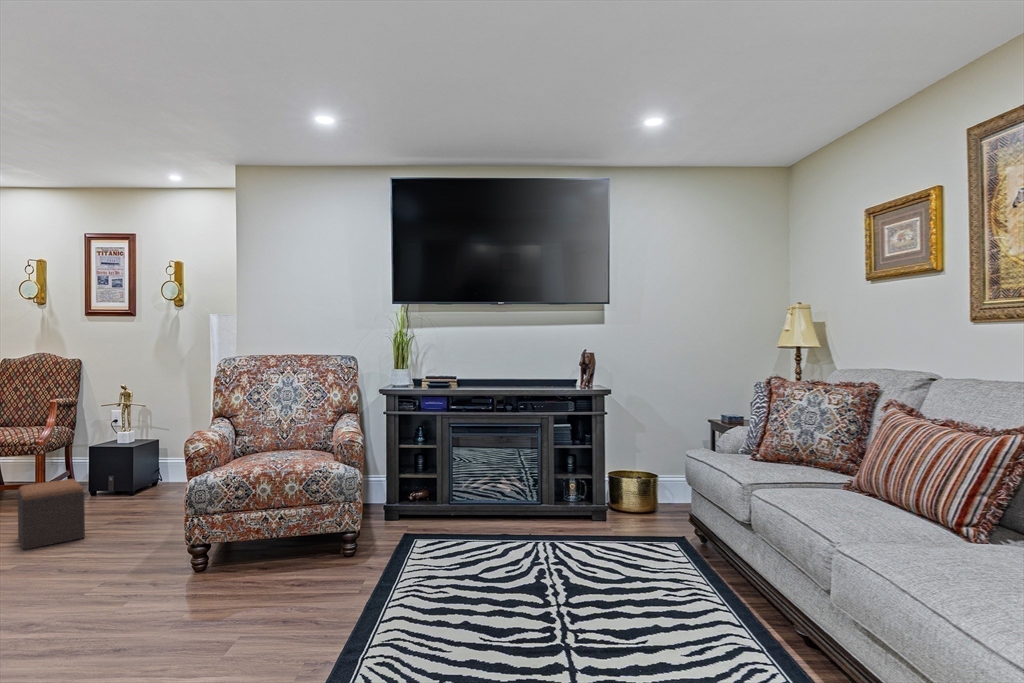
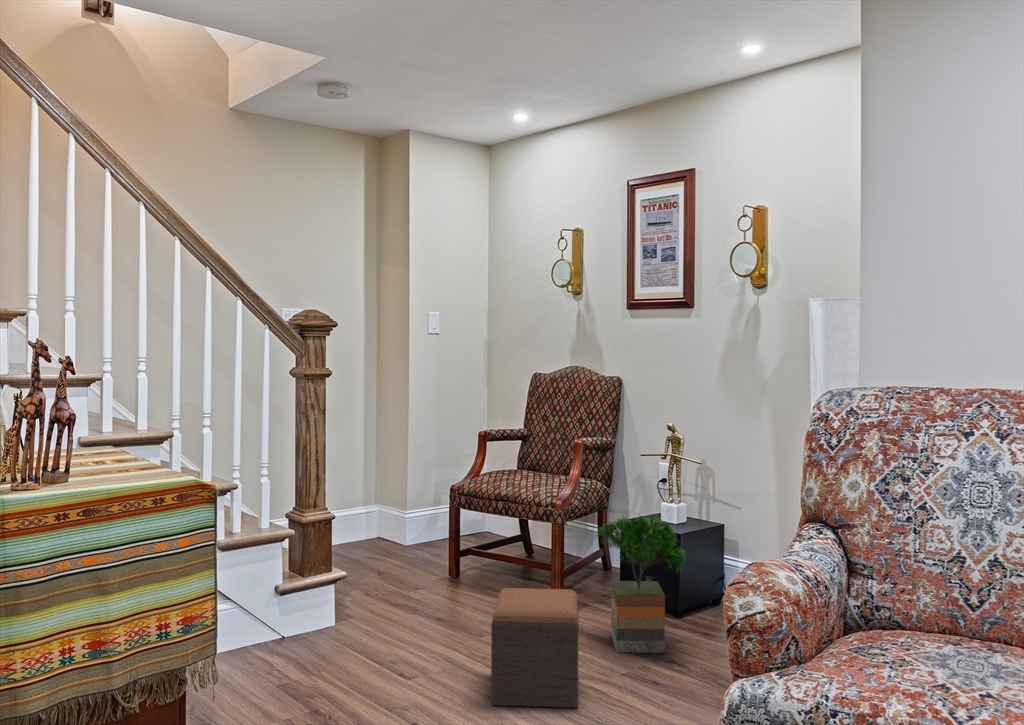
potted tree: none [81,435,144,515] -> present [598,516,685,653]

